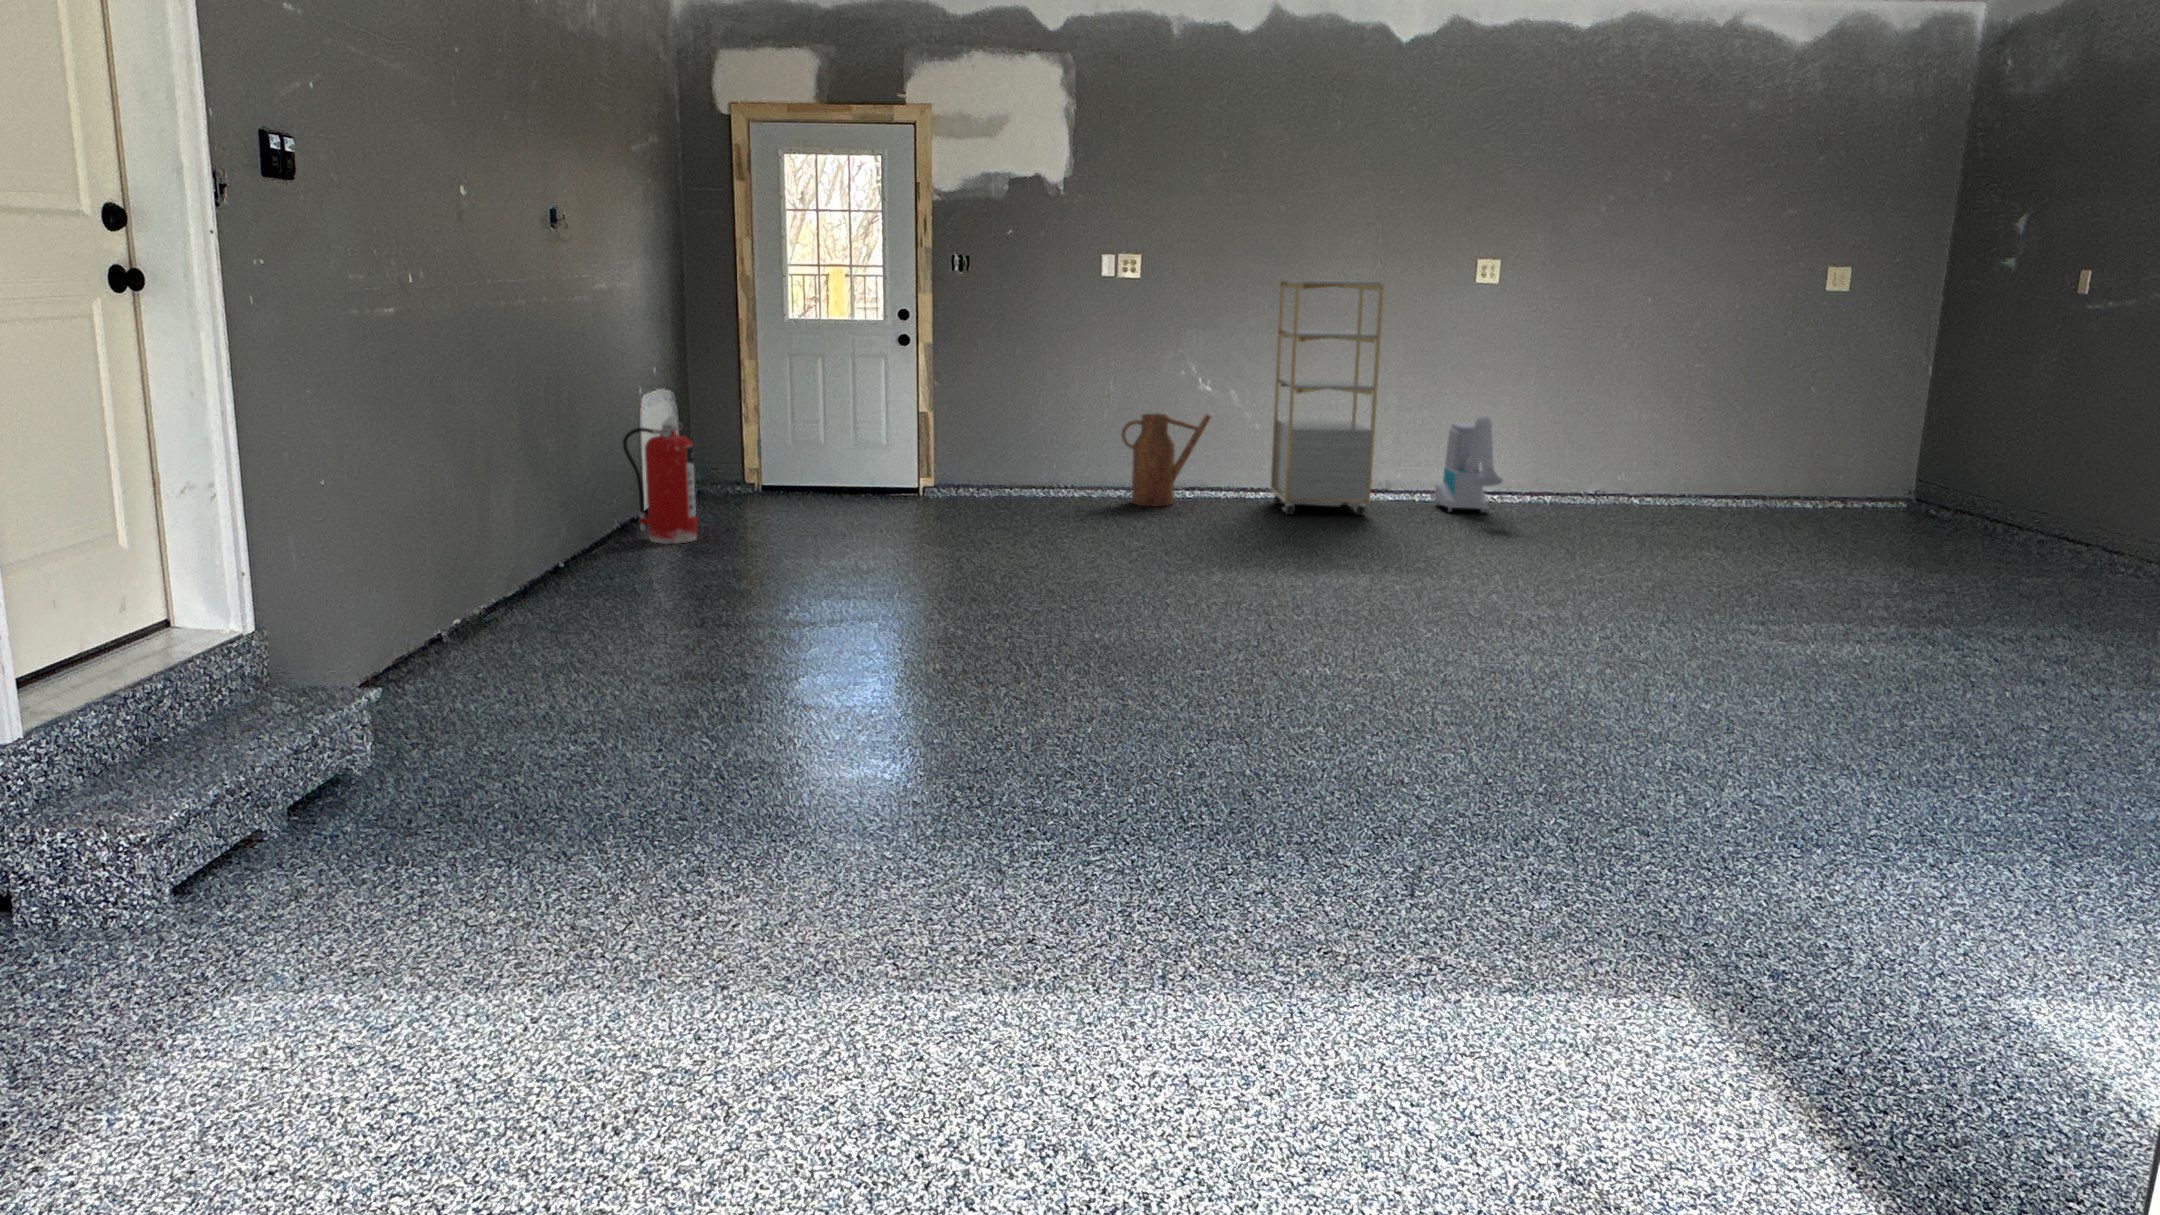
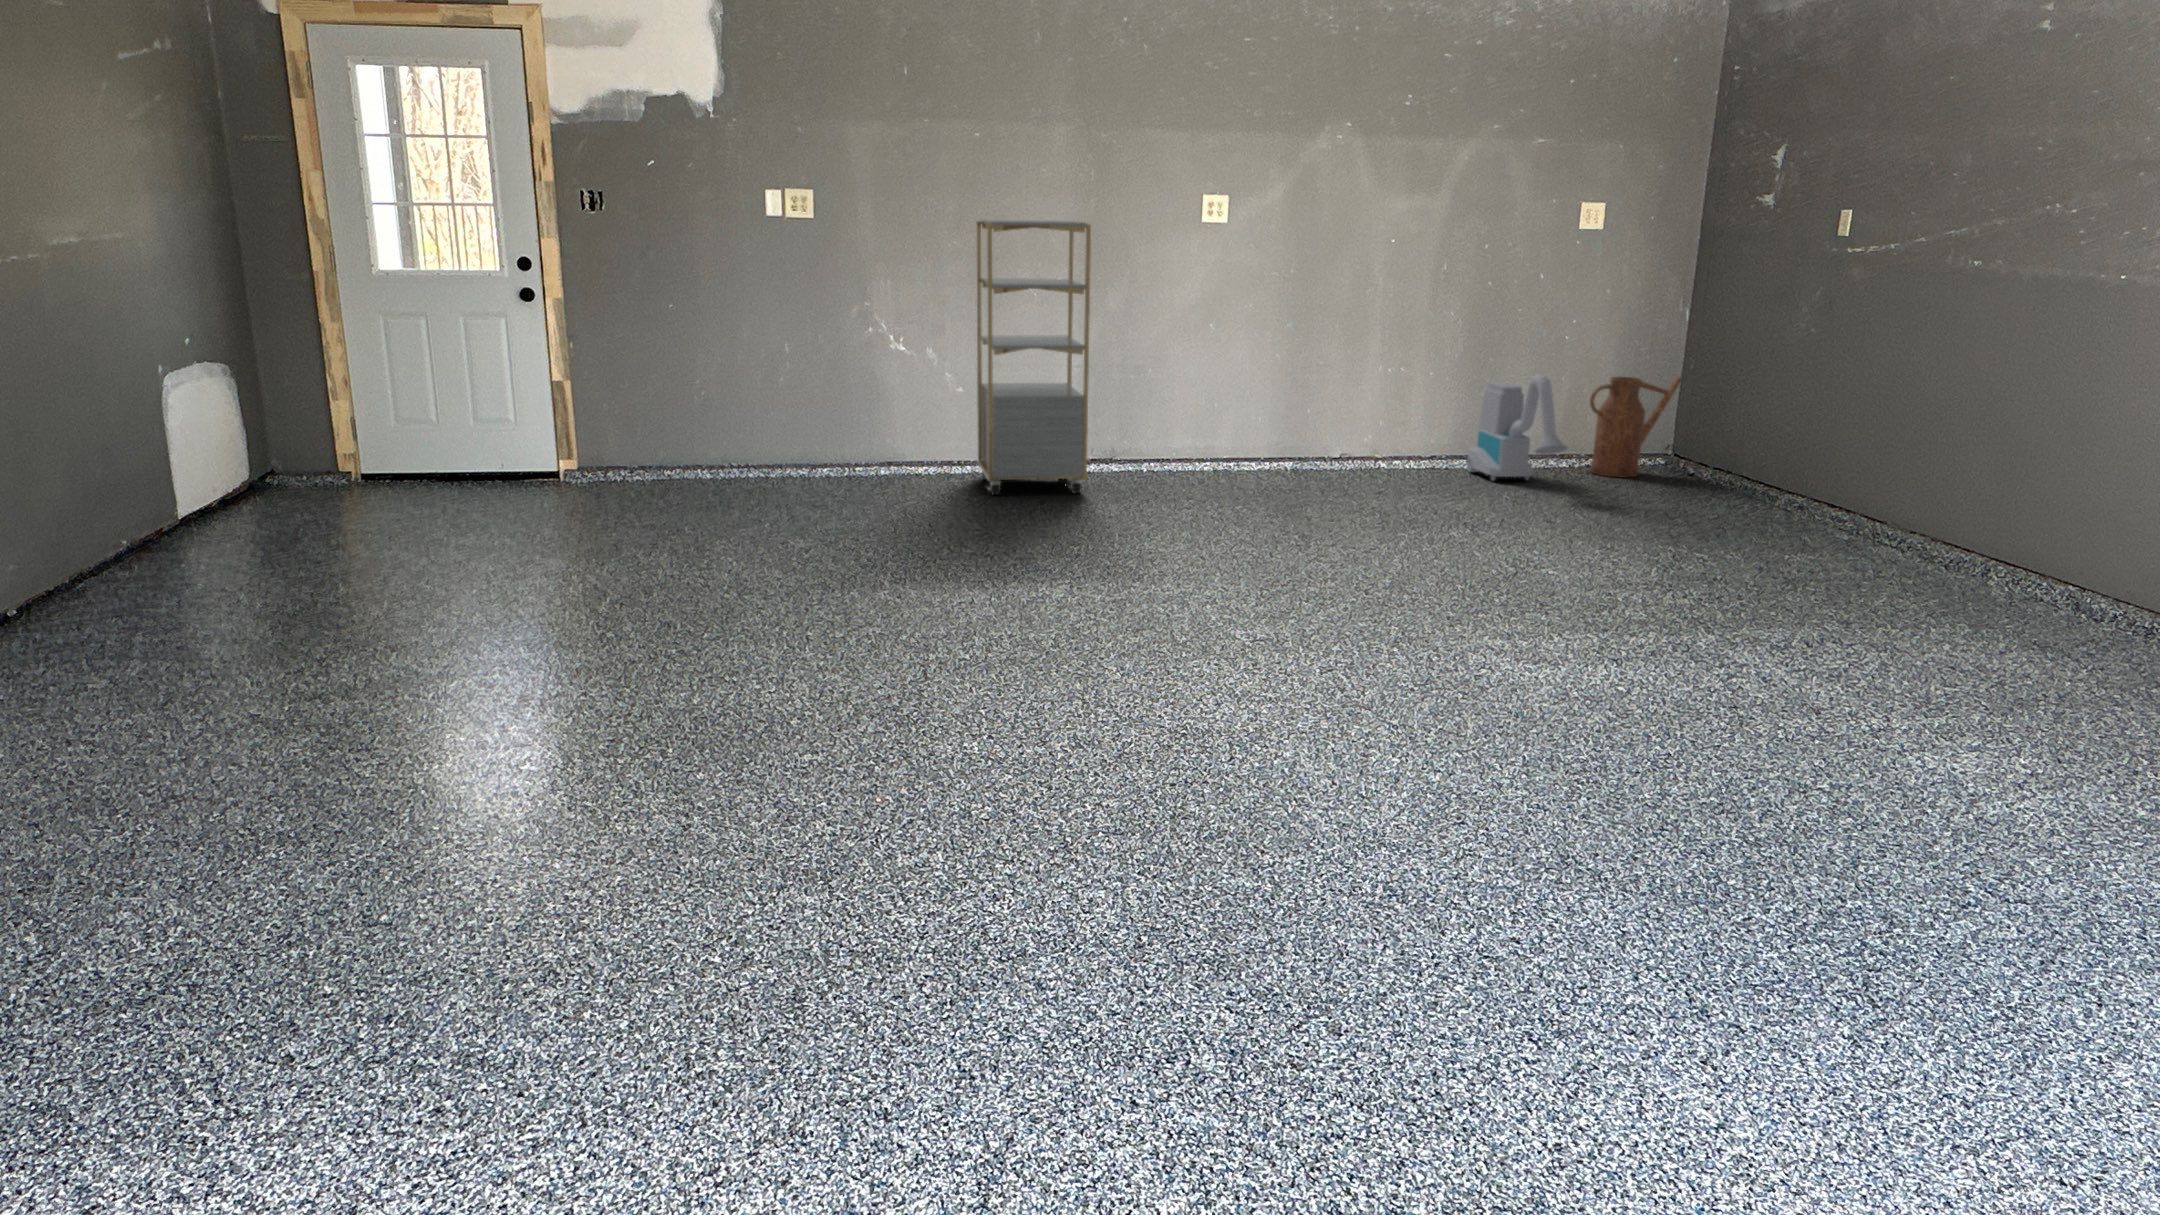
watering can: present [1121,414,1211,506] -> present [1590,377,1682,478]
vacuum cleaner: present [1434,414,1503,512] -> present [1467,374,1567,481]
fire extinguisher: present [623,416,698,544] -> none [100,404,221,570]

